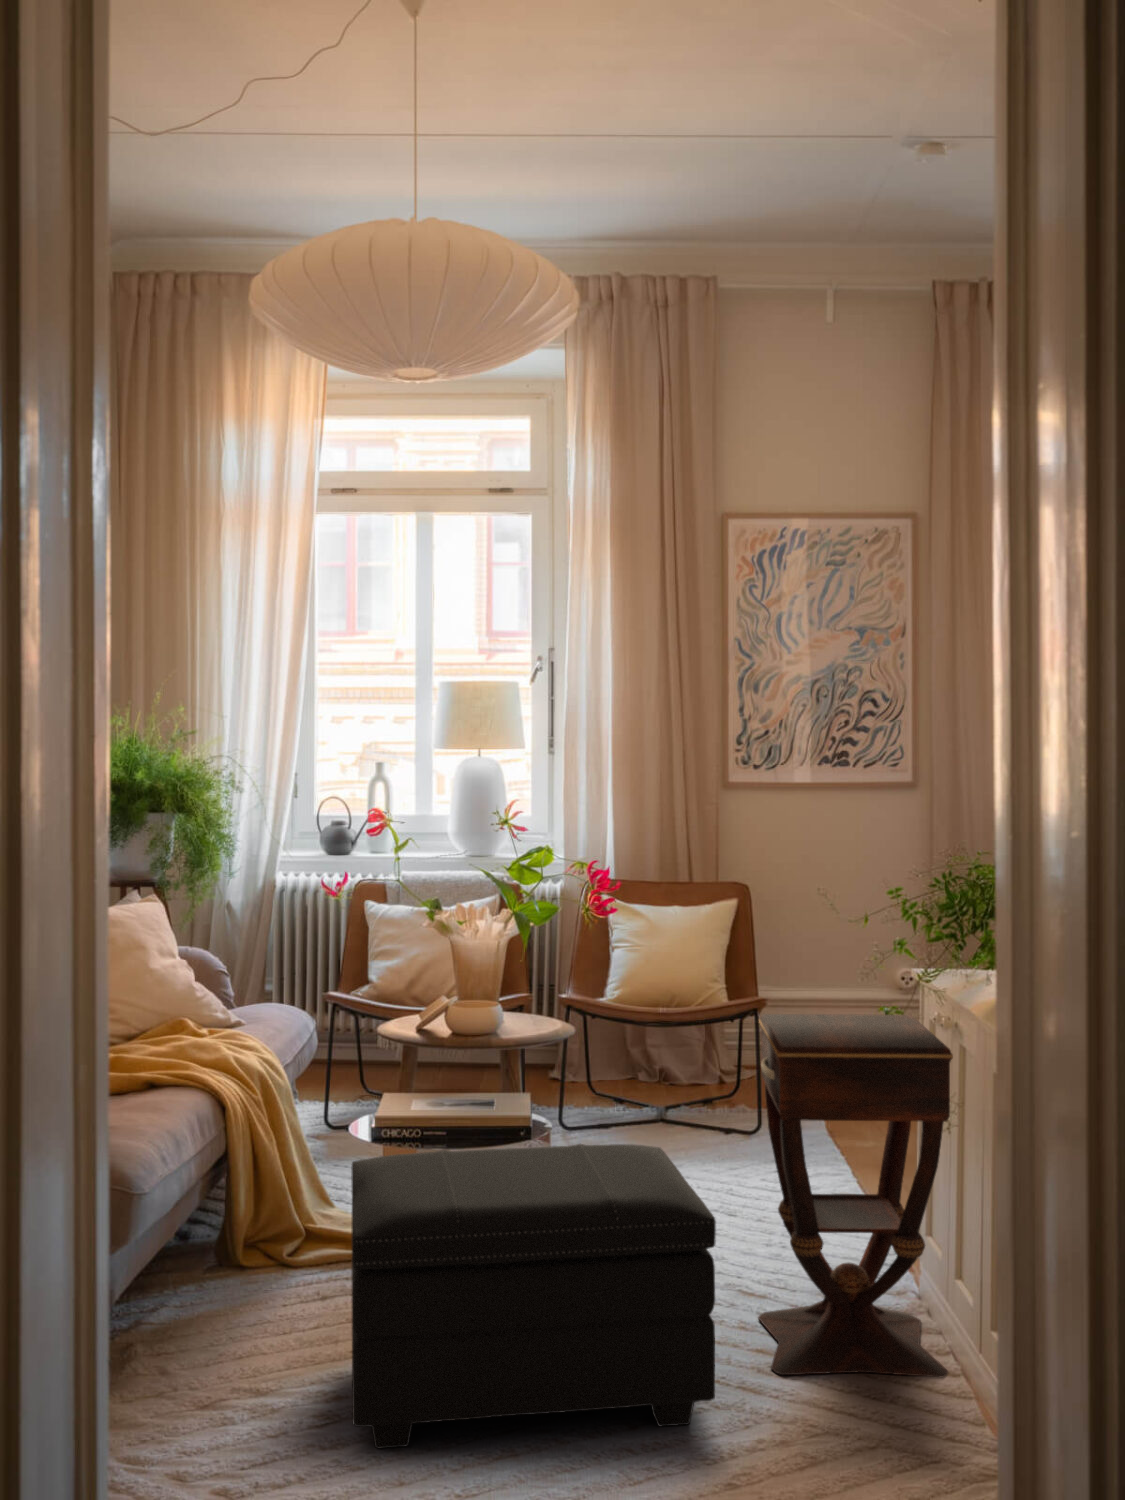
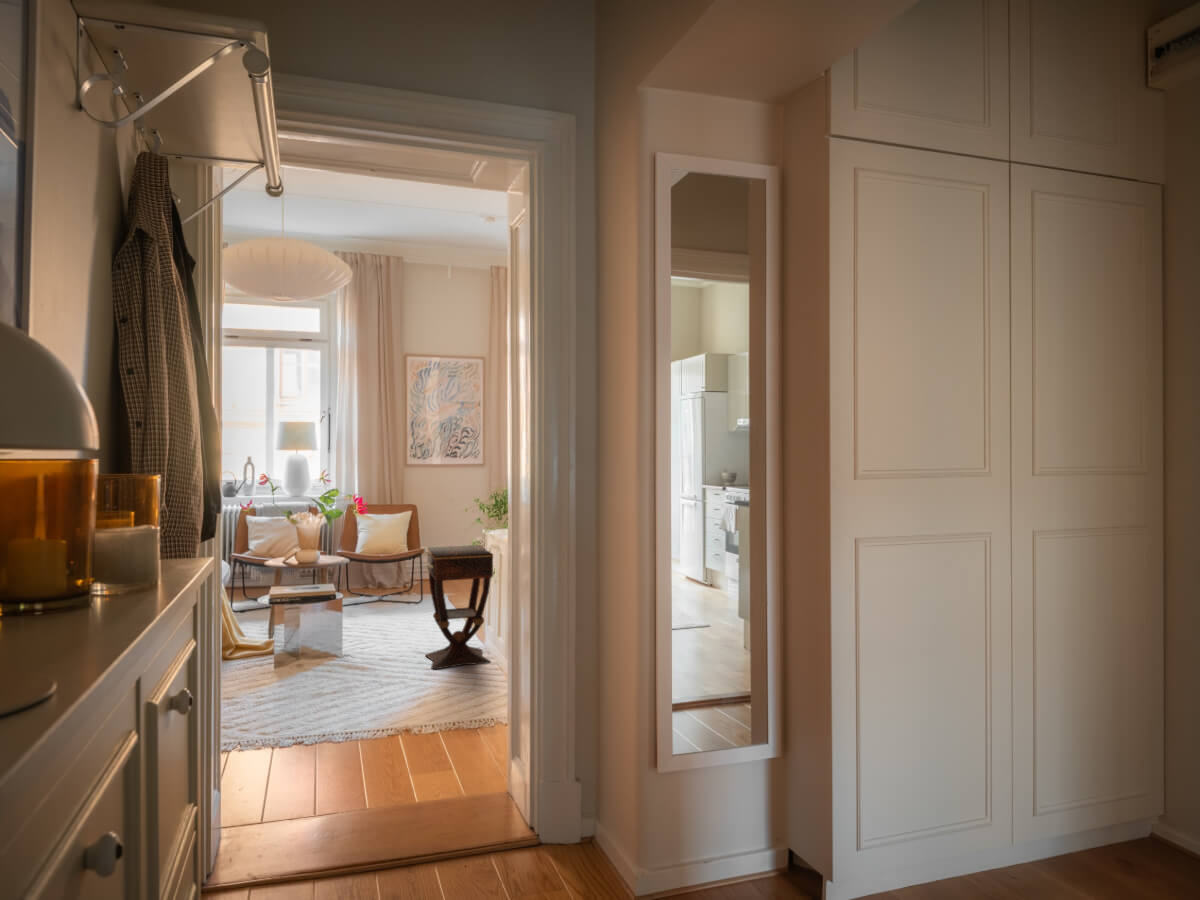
footstool: present [351,1144,716,1448] -> none [267,597,414,707]

